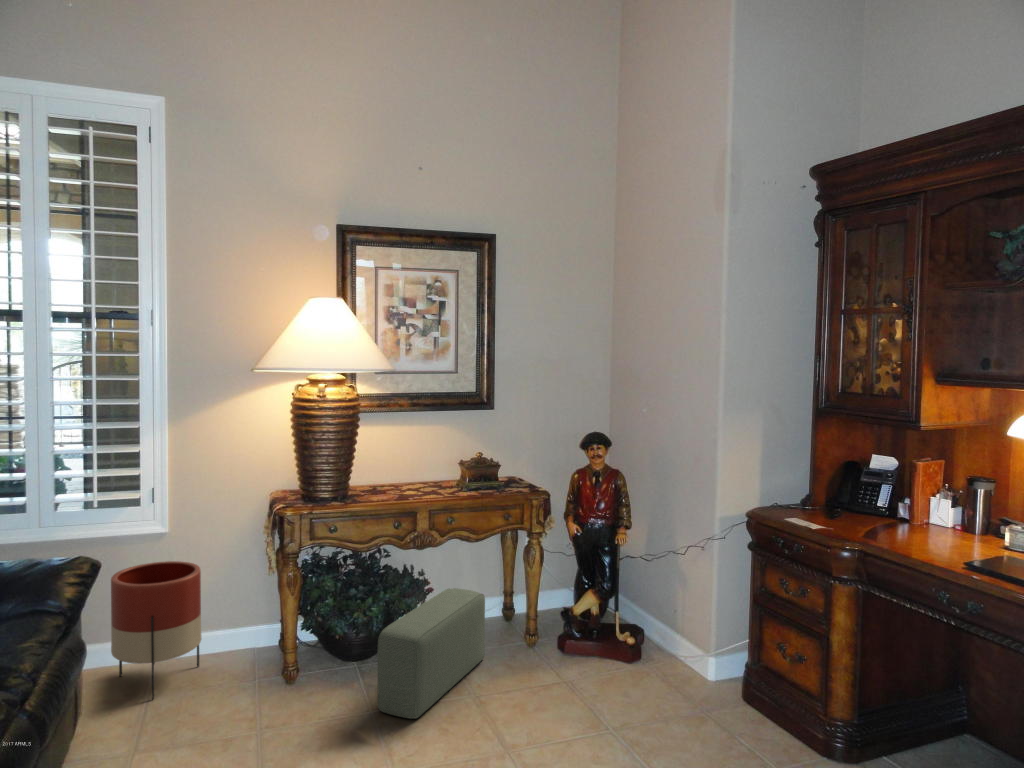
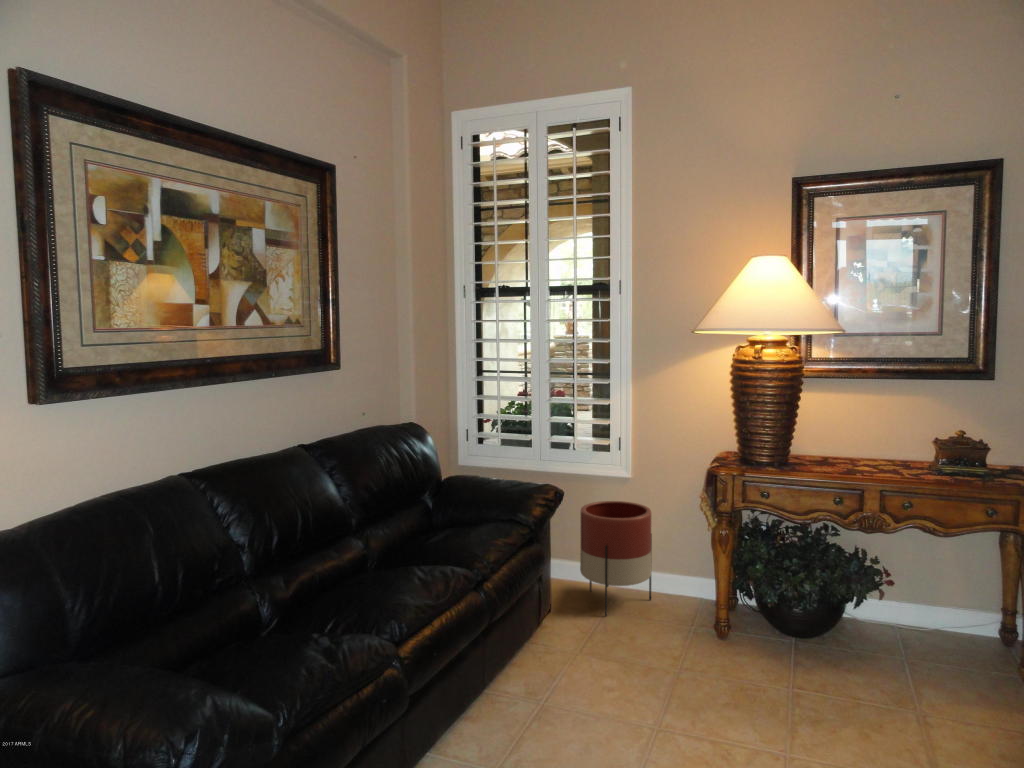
pouf: present [378,588,485,719] -> none [798,584,956,712]

